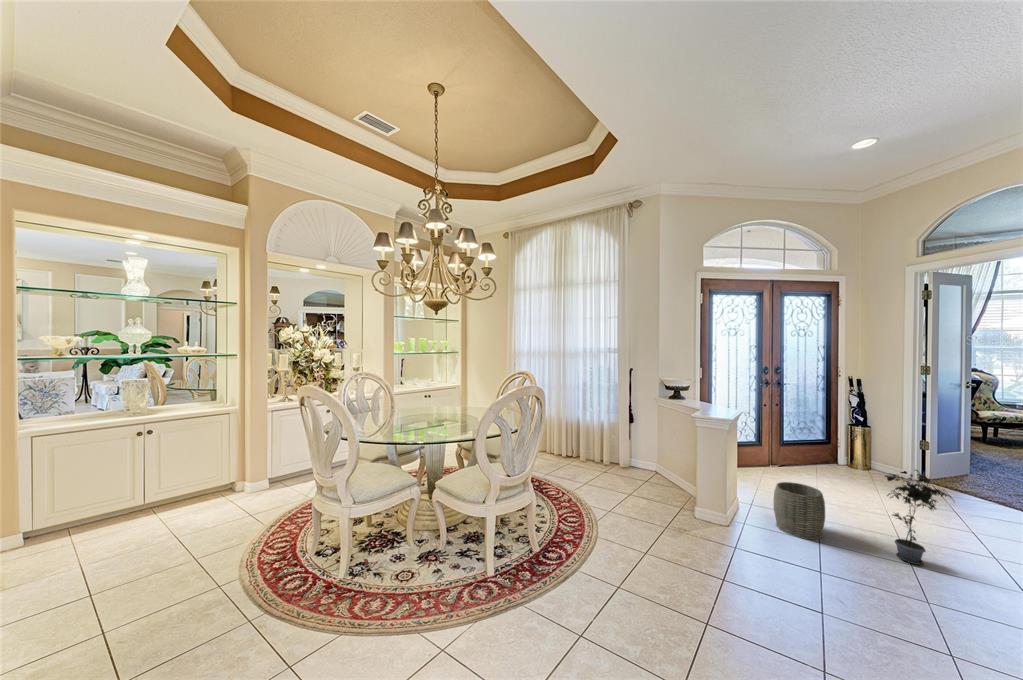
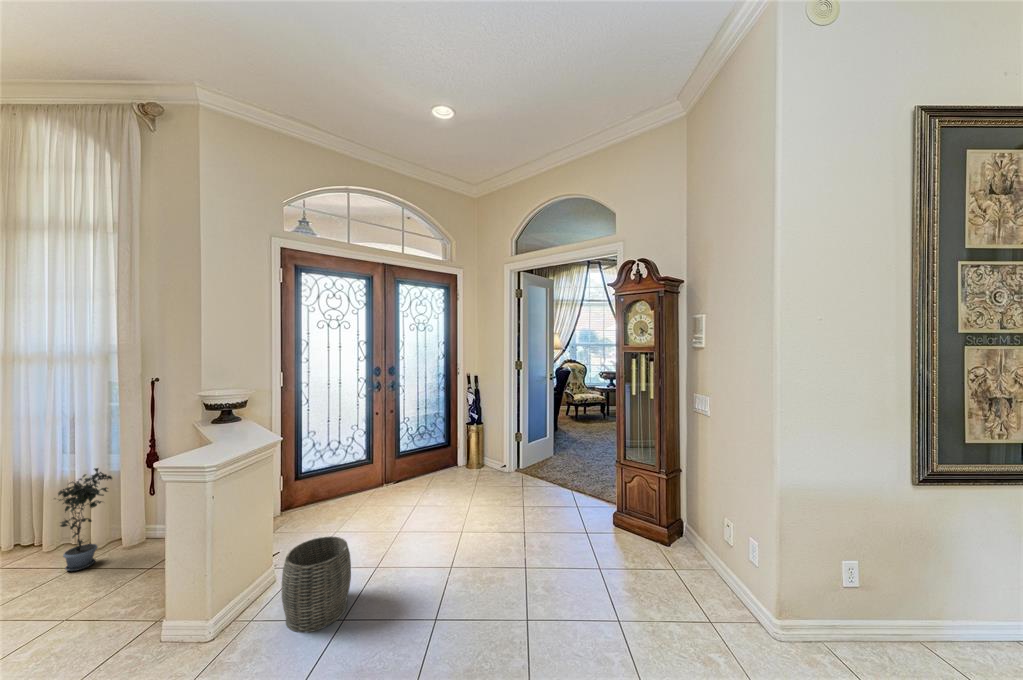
potted plant: present [885,470,953,565] -> present [58,468,112,571]

